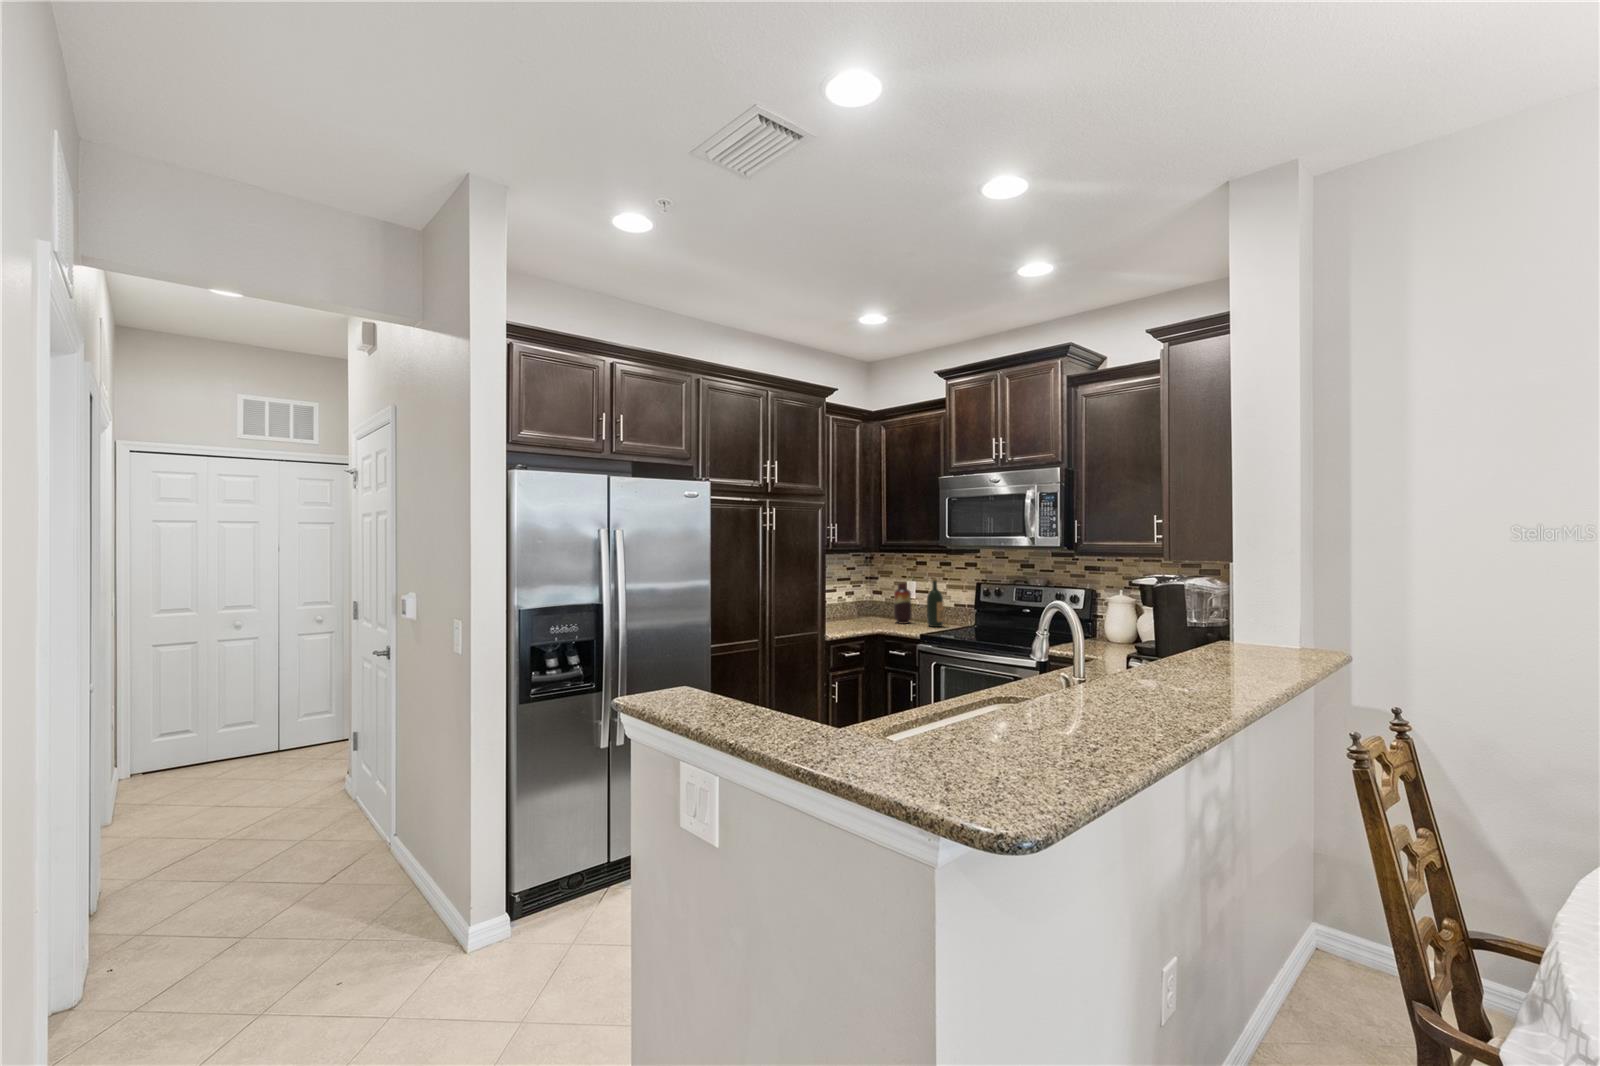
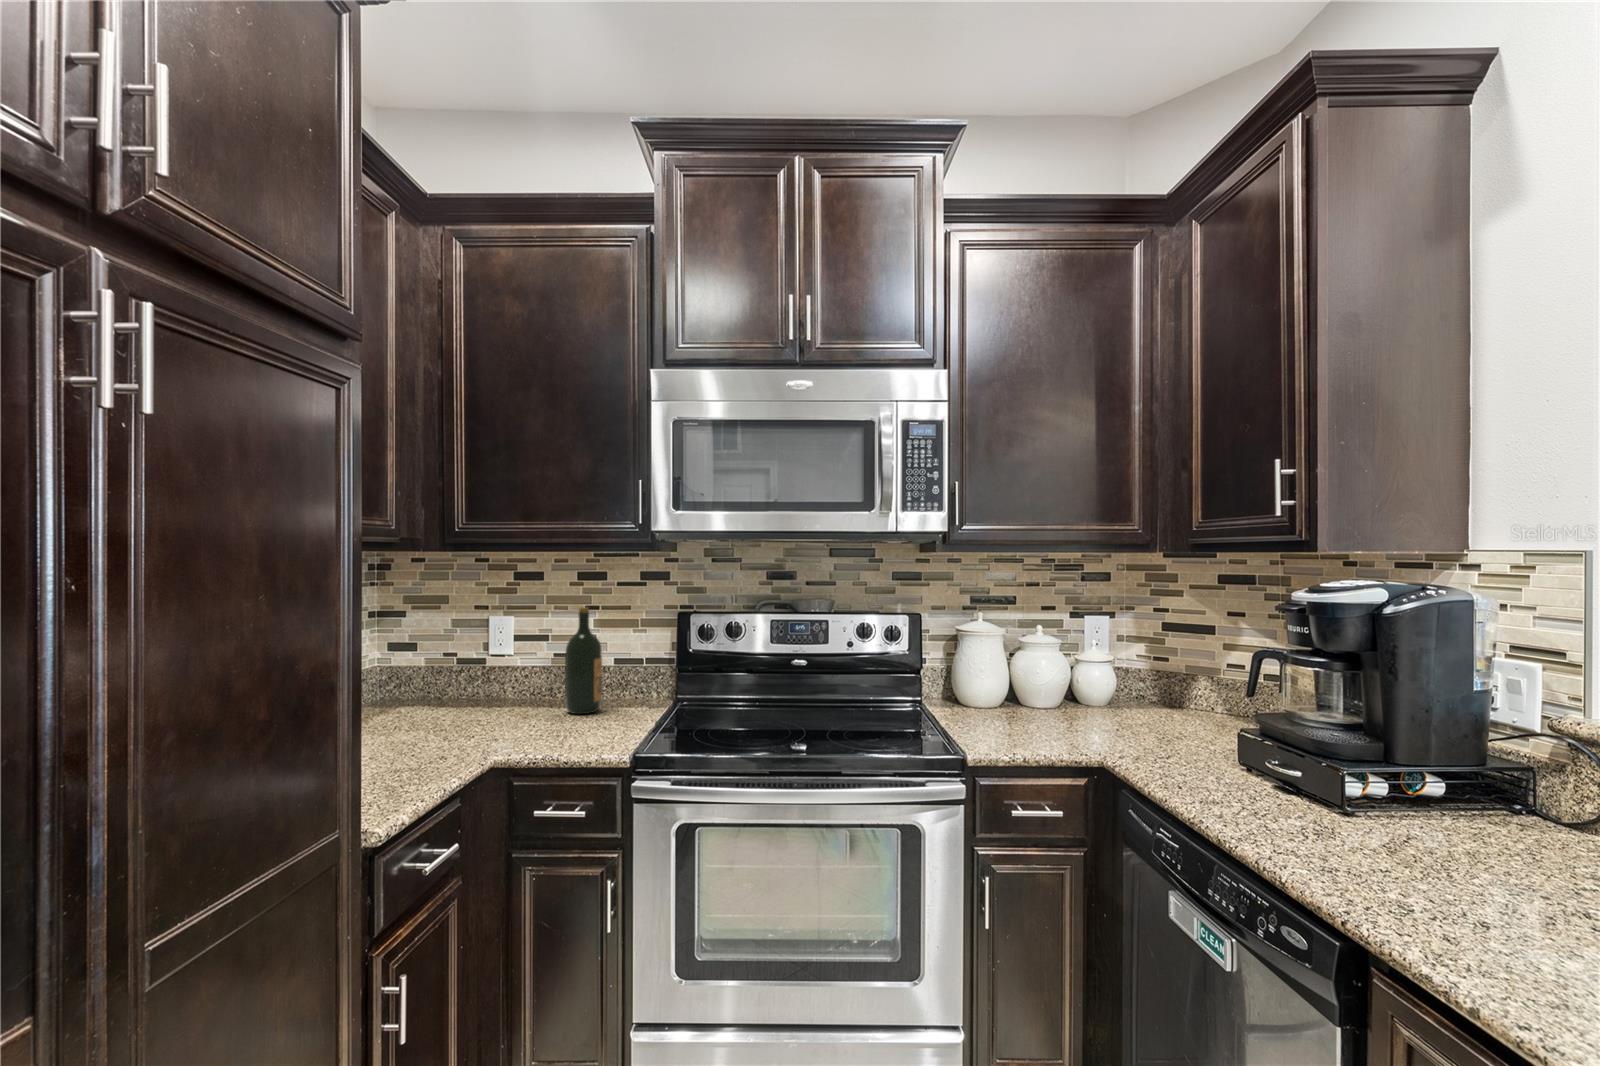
vase: present [894,583,911,624] -> none [472,620,513,715]

